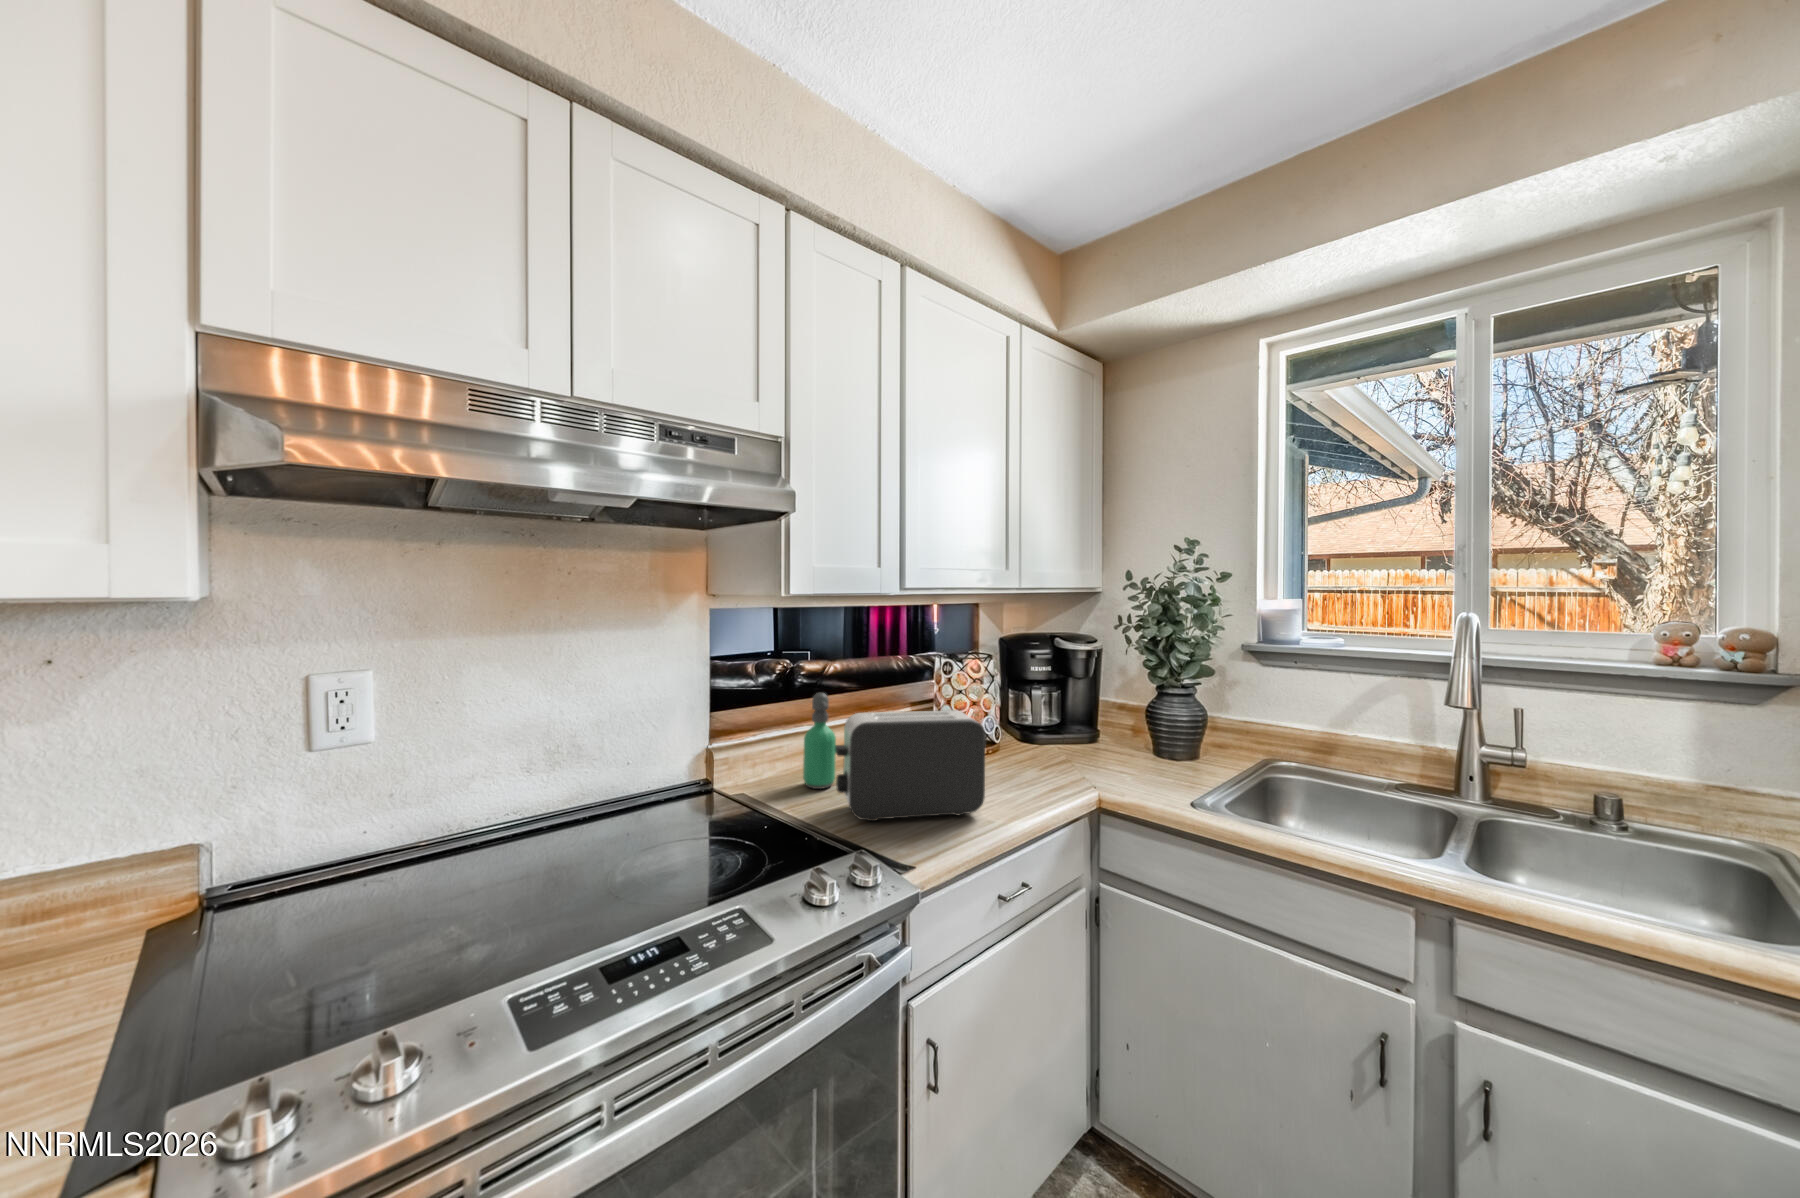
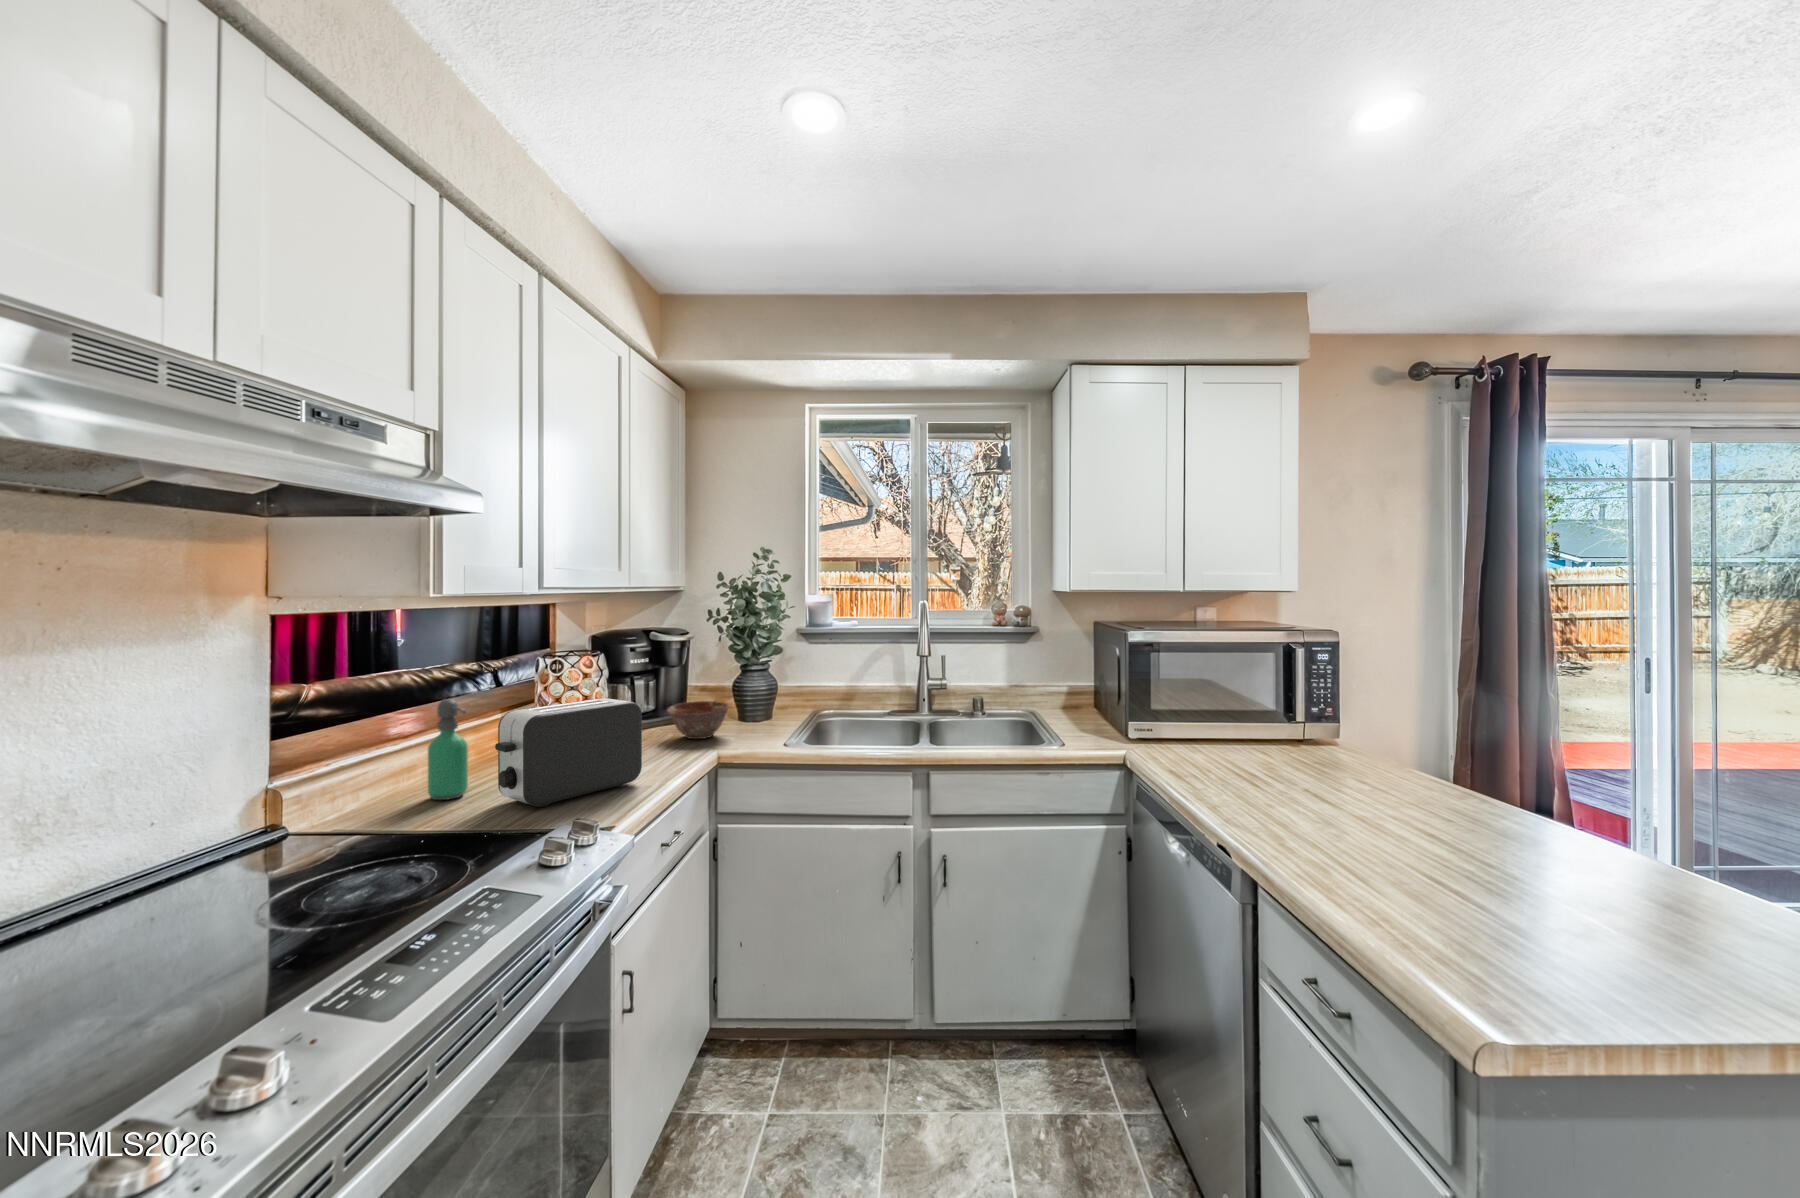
ceramic bowl: none [1055,722,1129,770] -> present [667,701,729,739]

